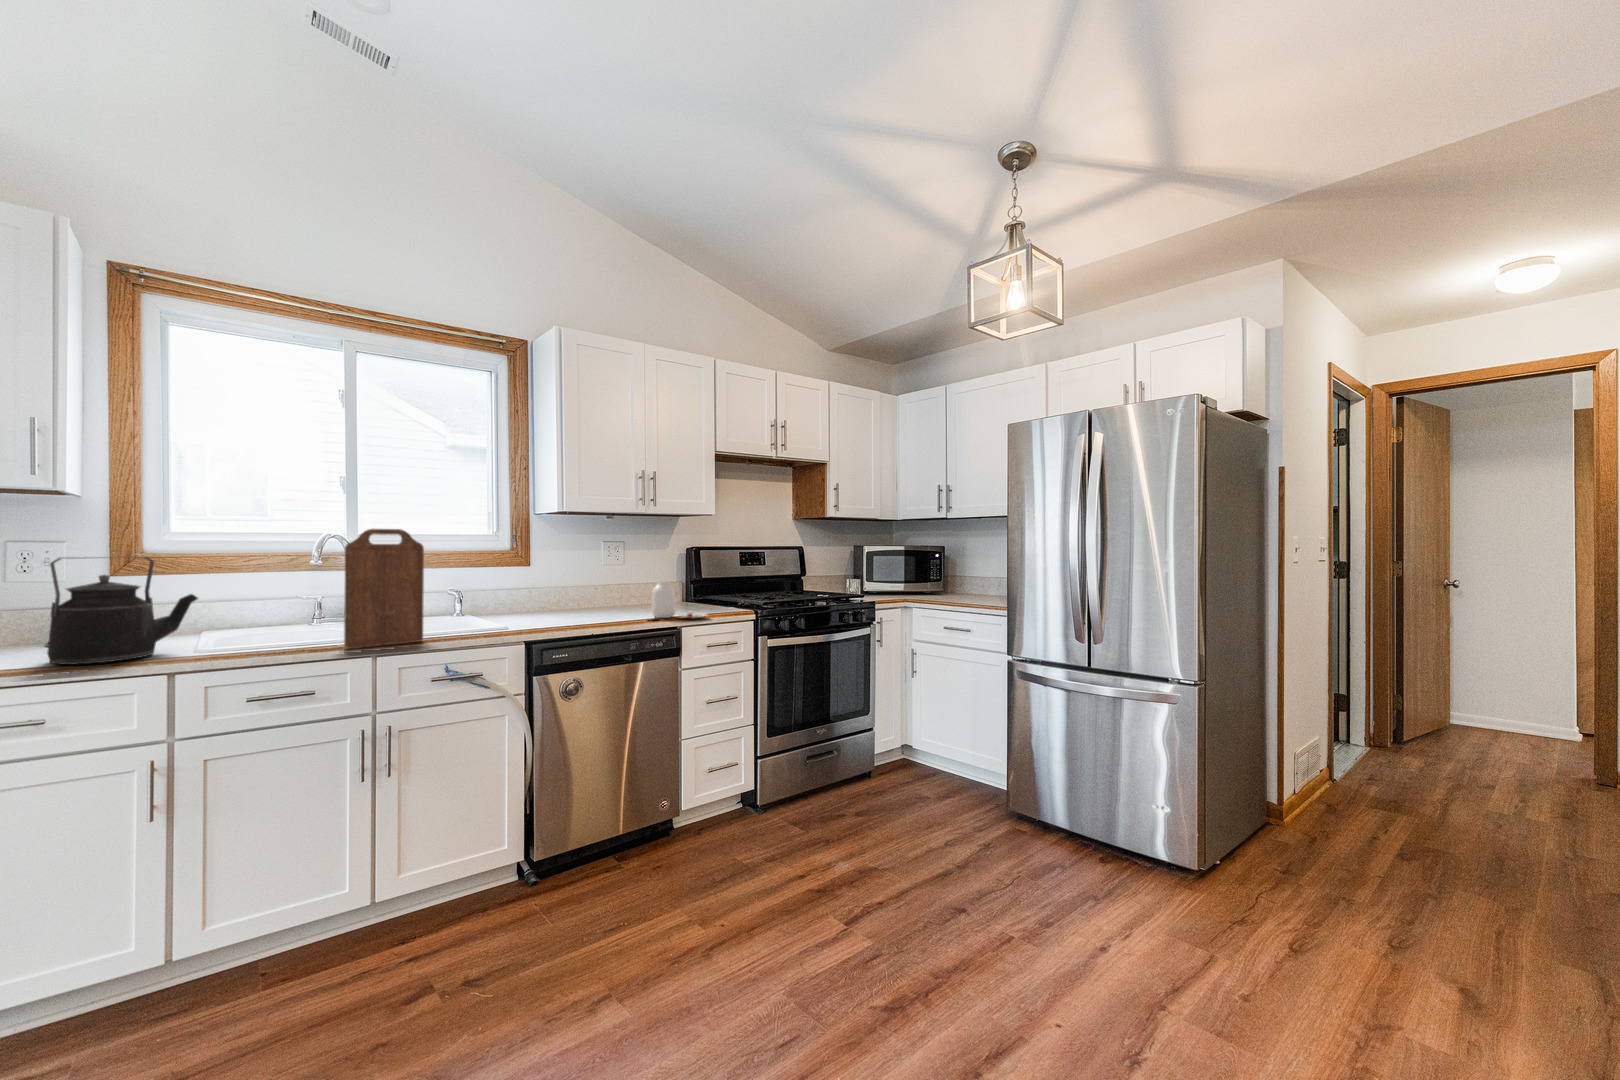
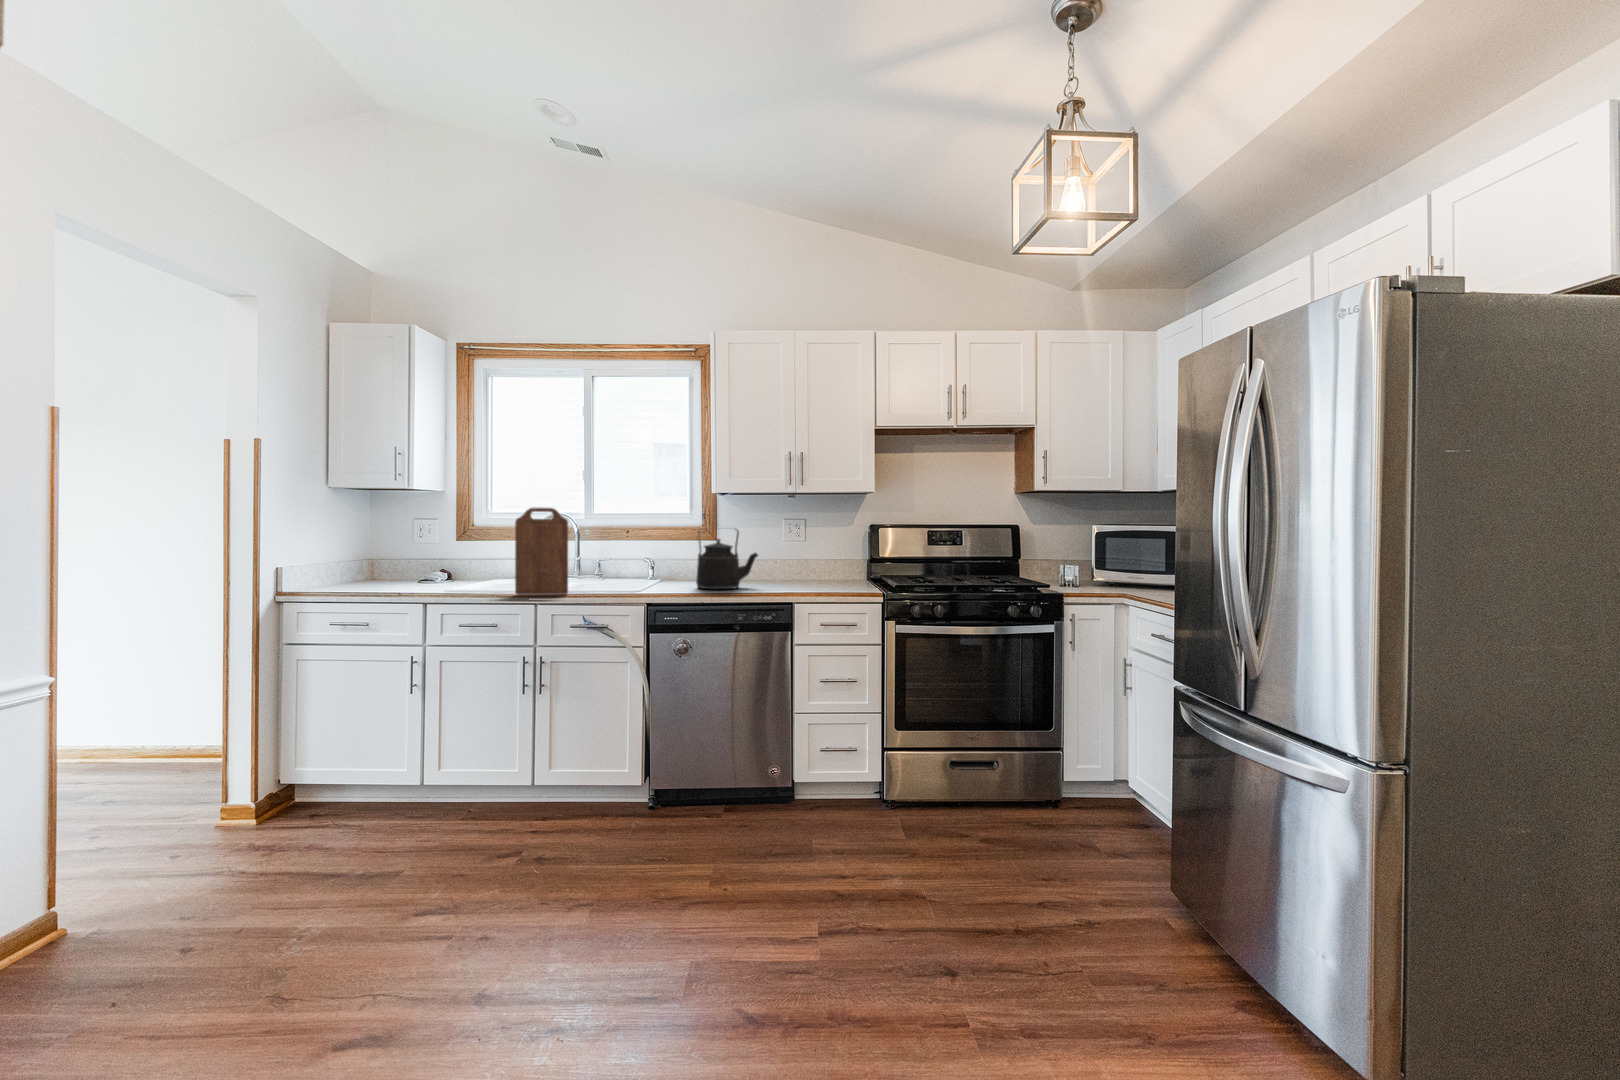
kettle: present [47,557,198,664] -> present [696,529,758,589]
jar: present [649,581,708,620] -> none [764,557,823,595]

